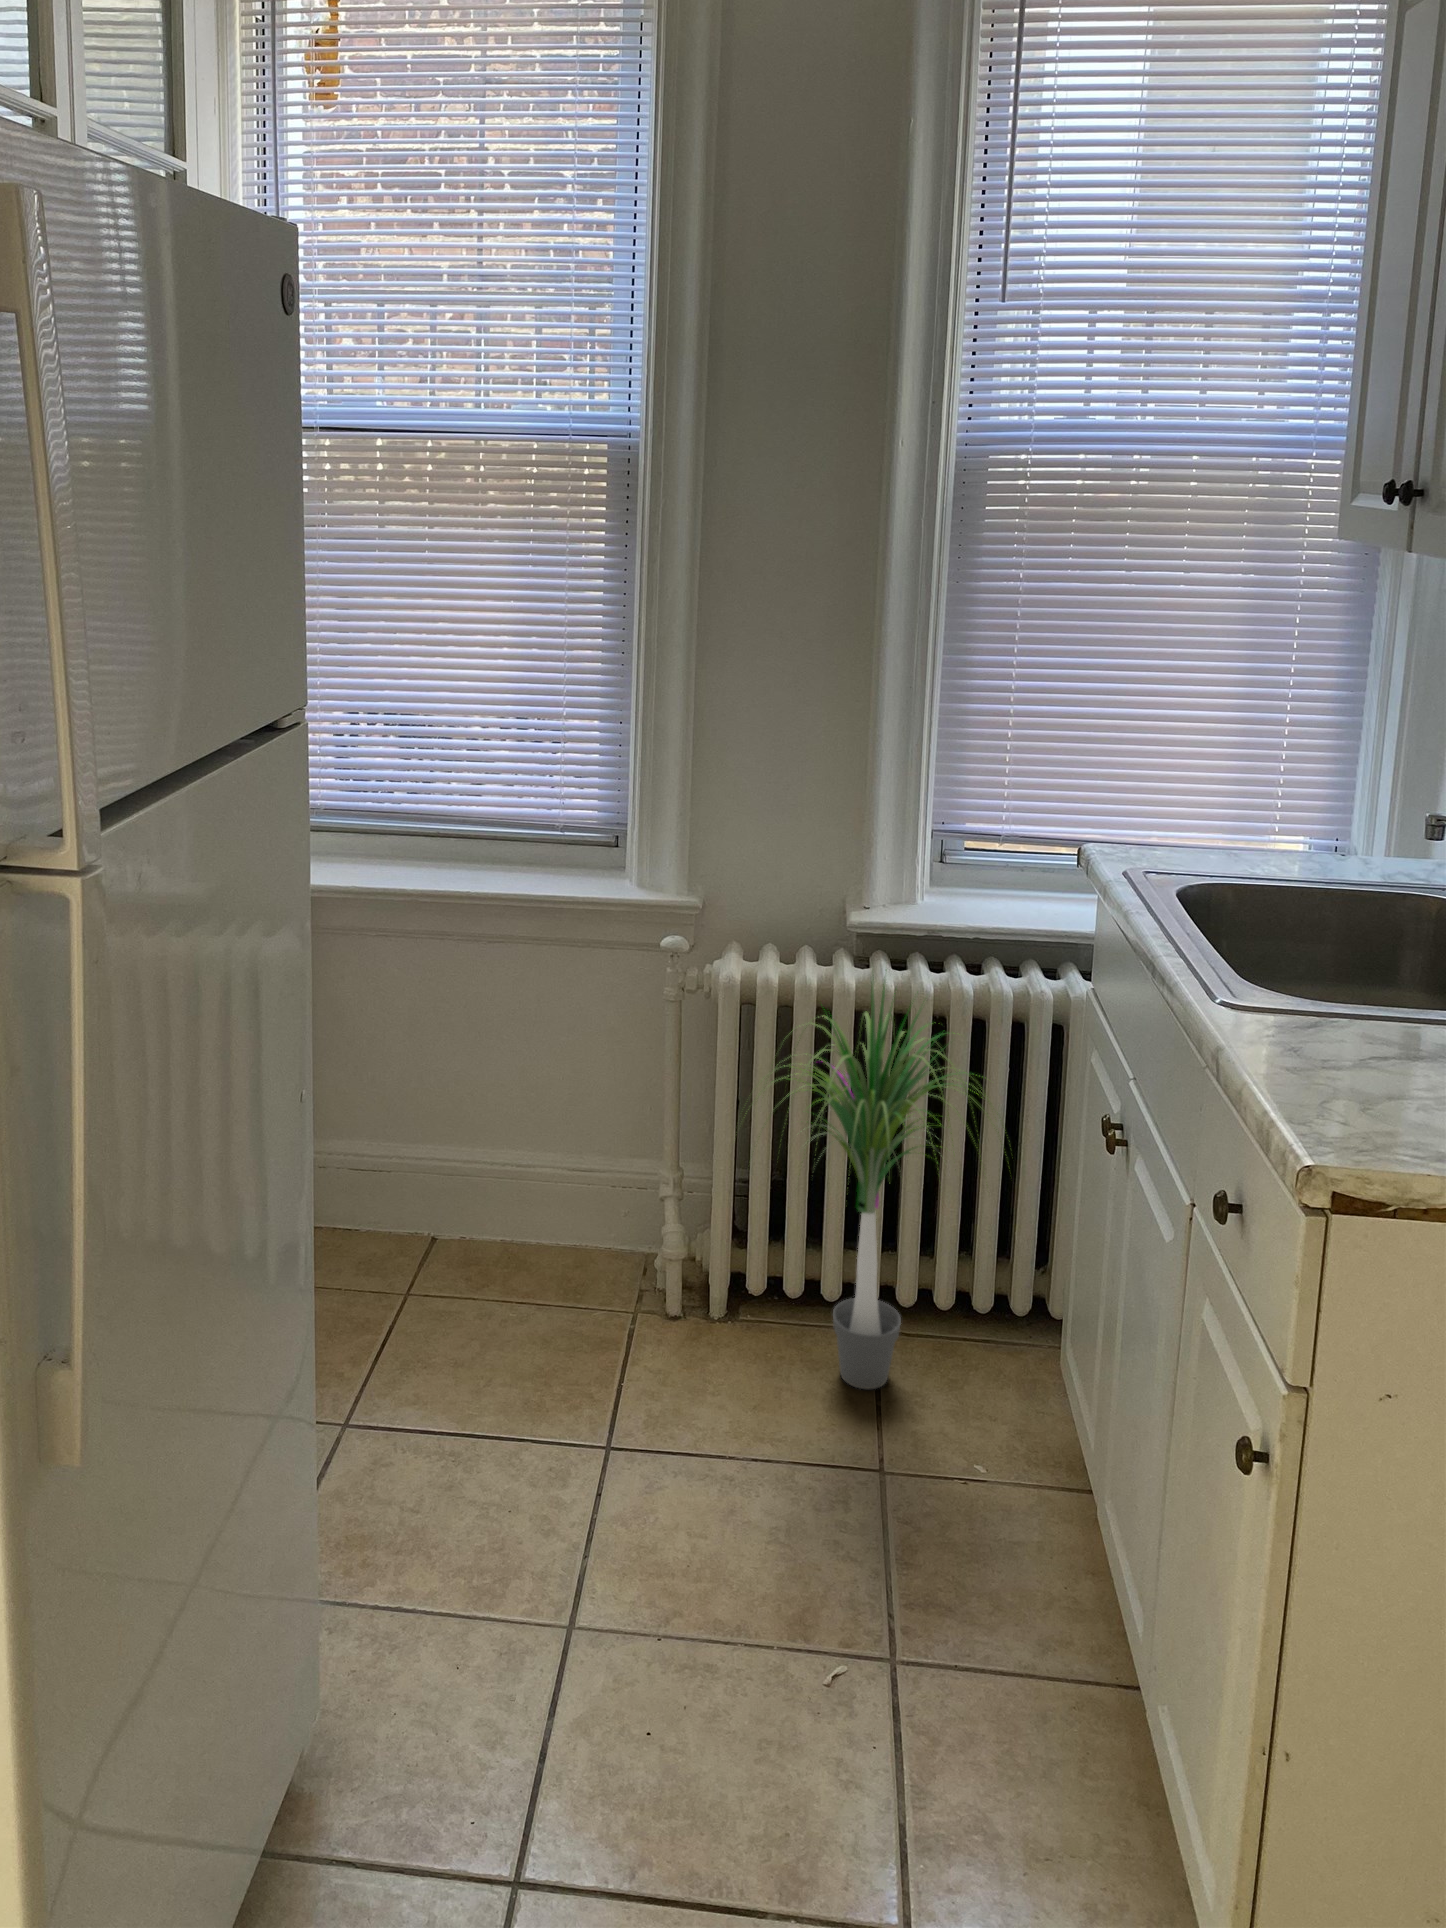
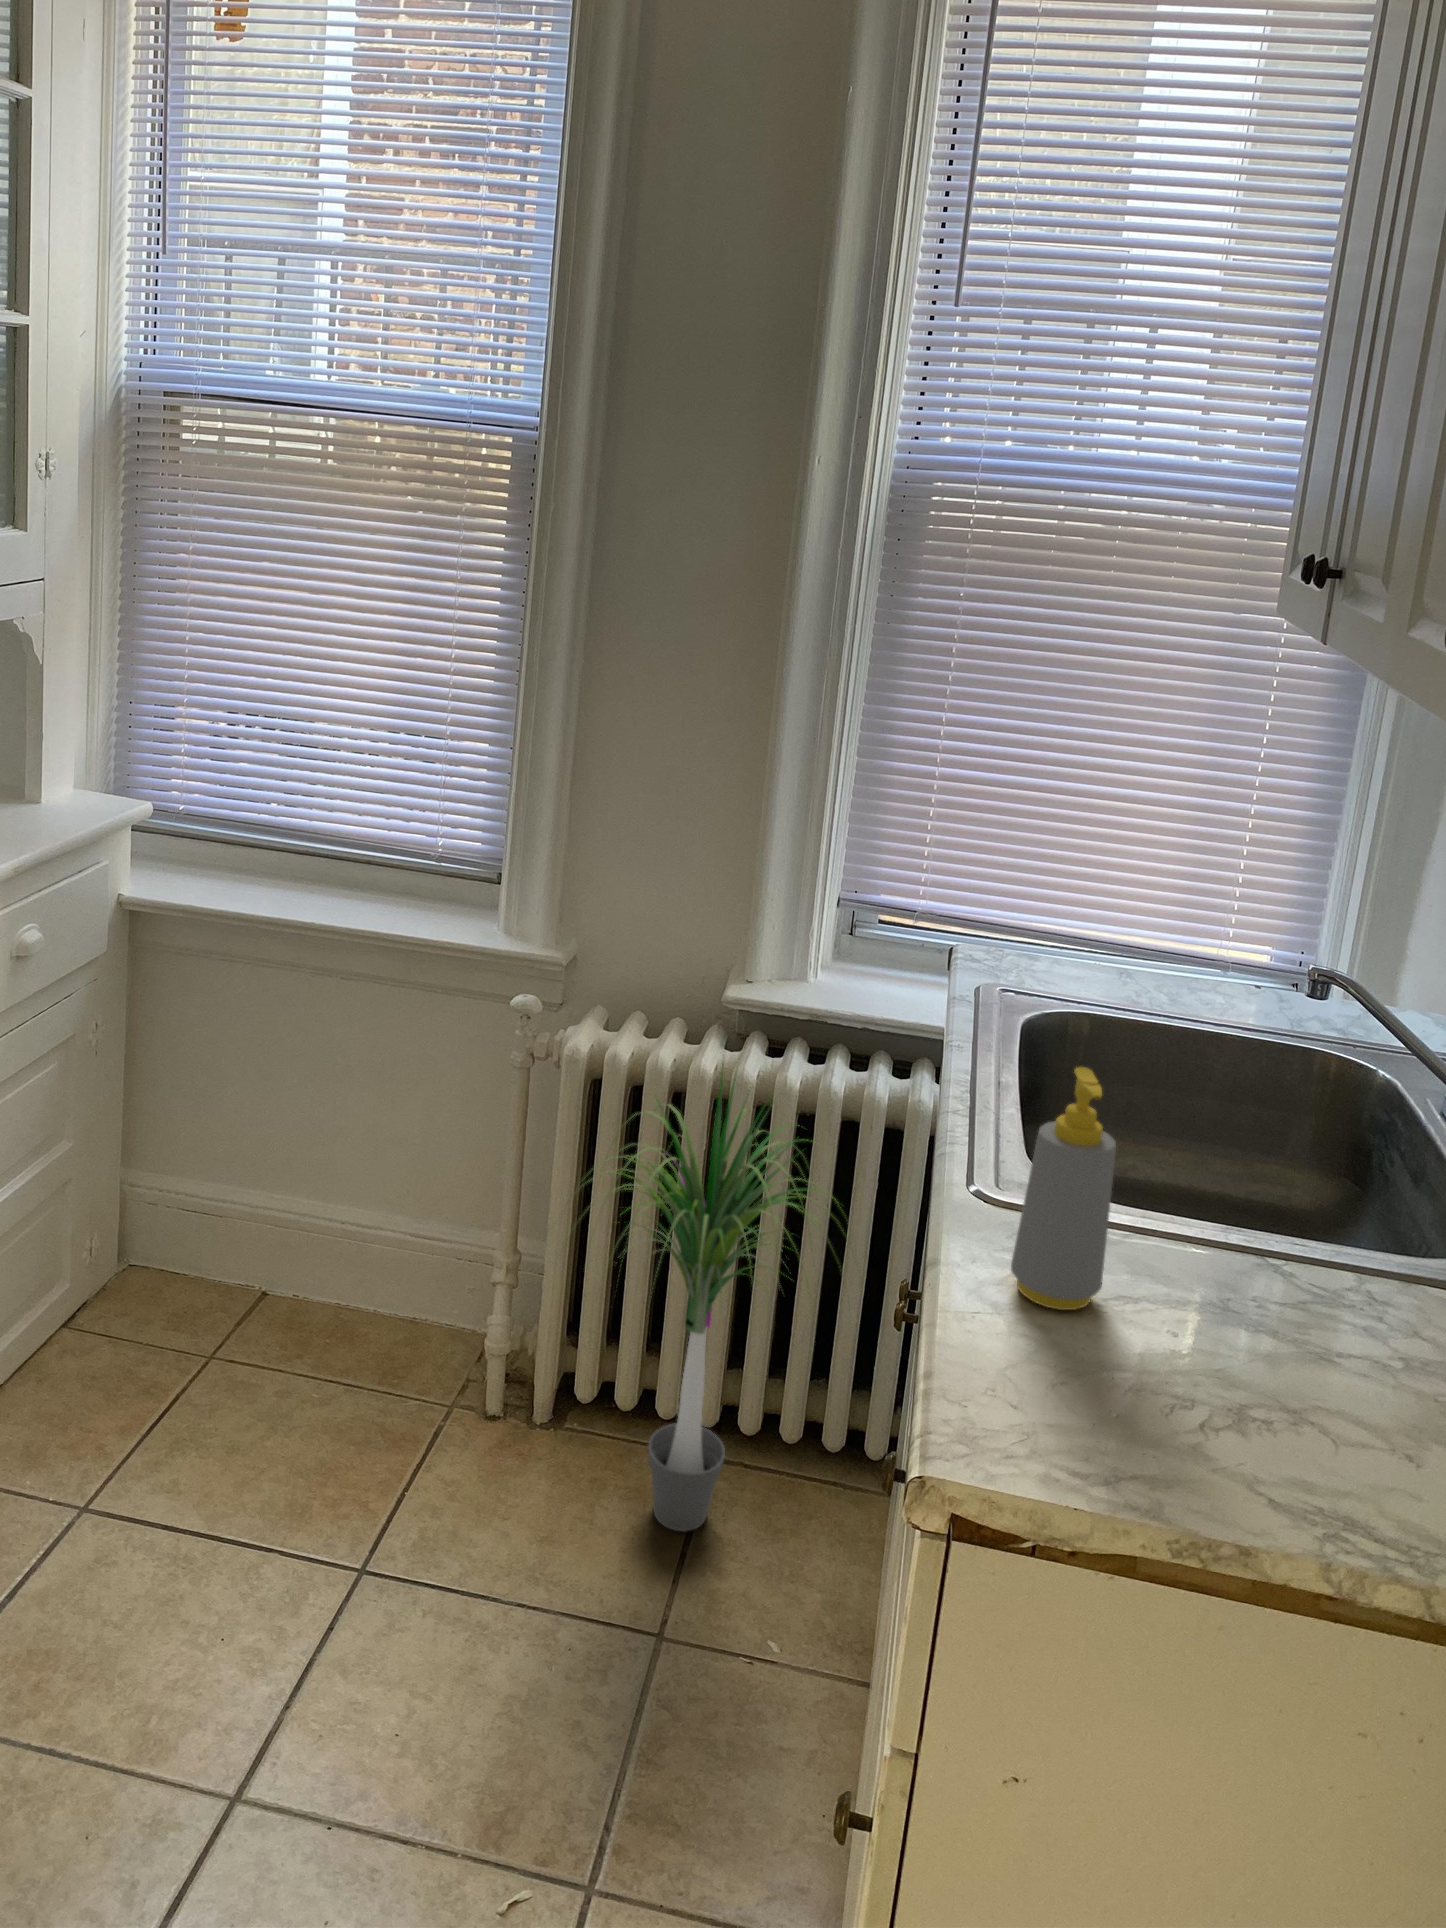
soap bottle: none [1289,873,1372,1065] -> present [1011,1067,1116,1310]

